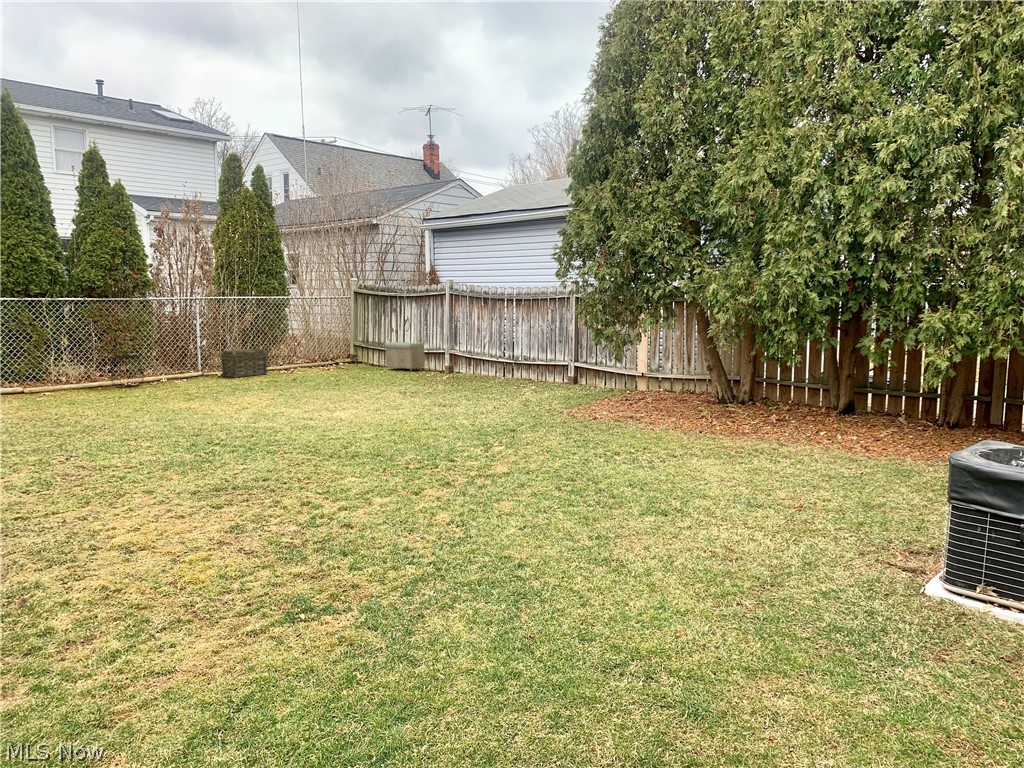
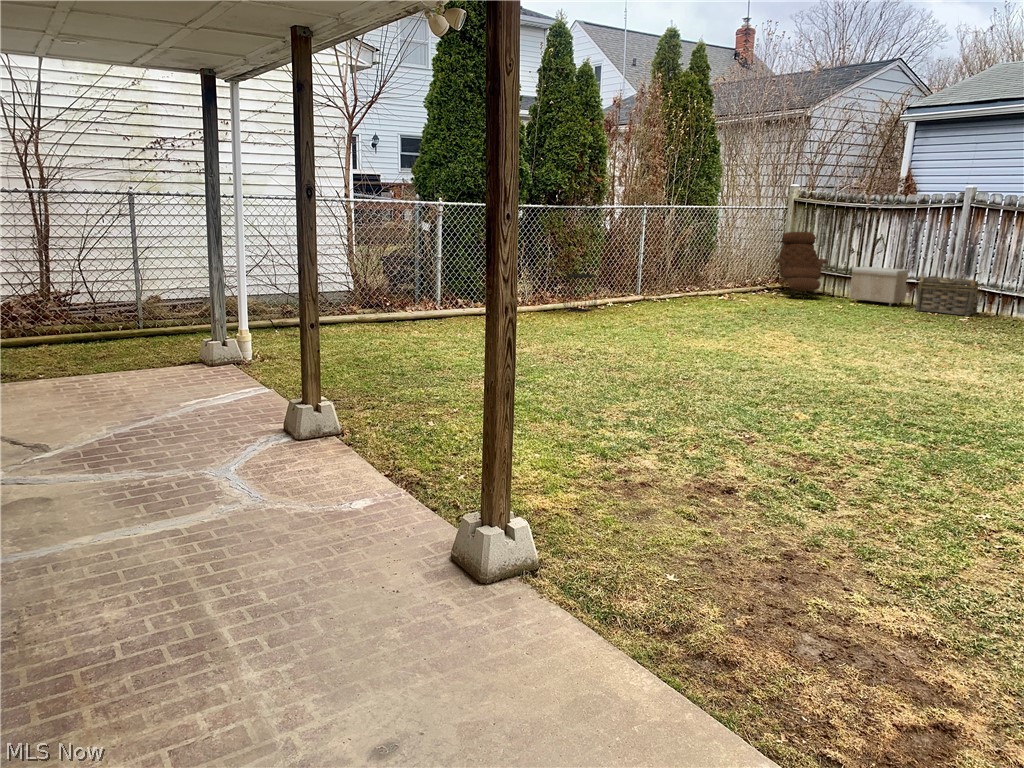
lounge chair: none [338,317,379,370] -> present [775,232,827,300]
basket: present [220,348,267,378] -> present [916,275,982,316]

